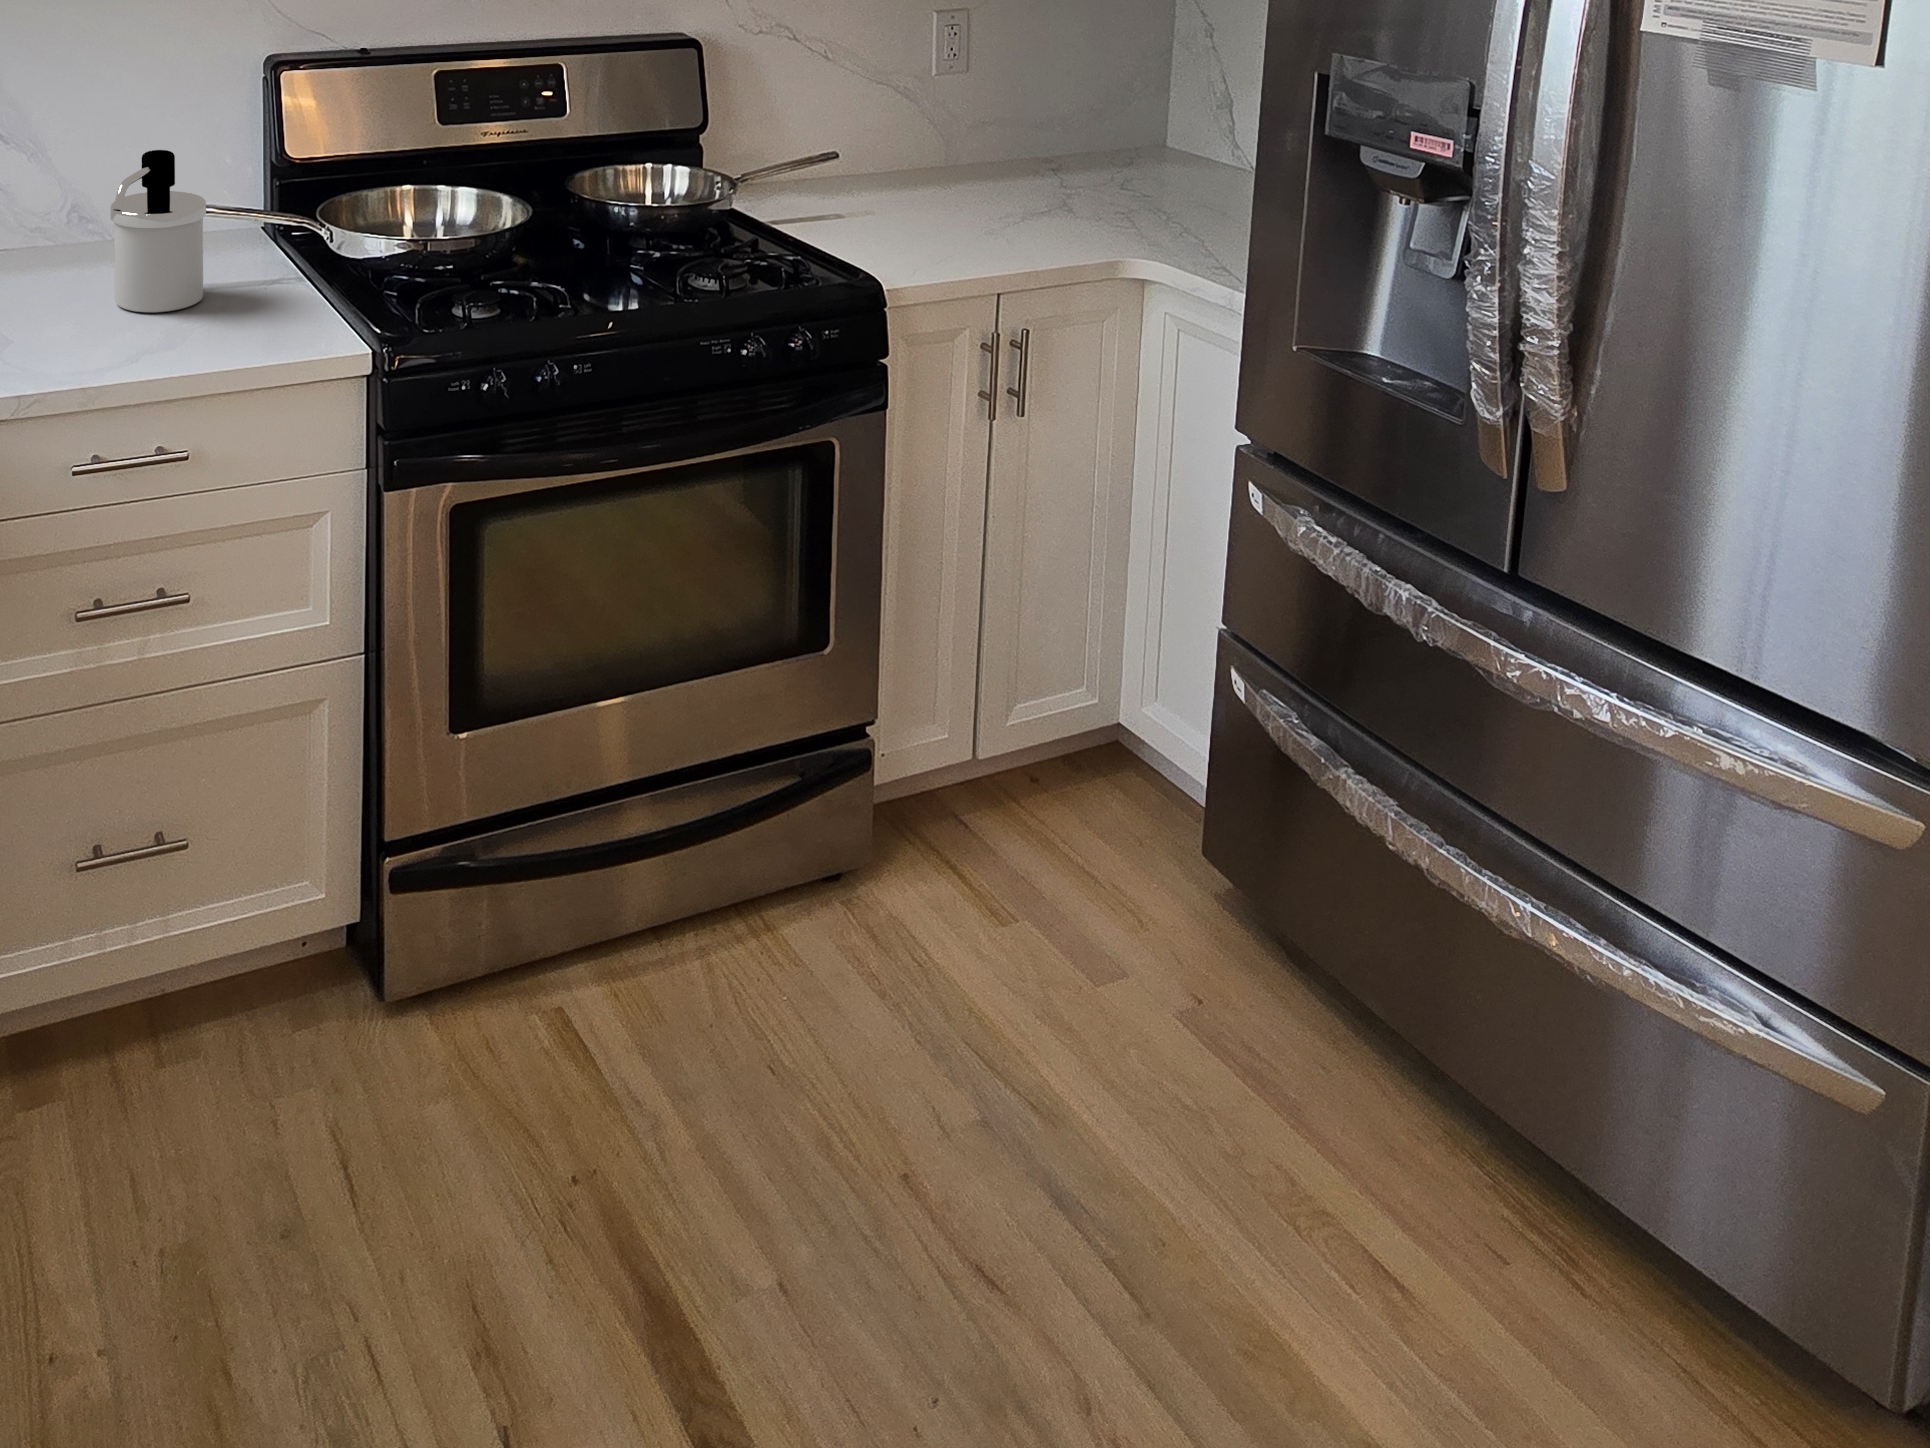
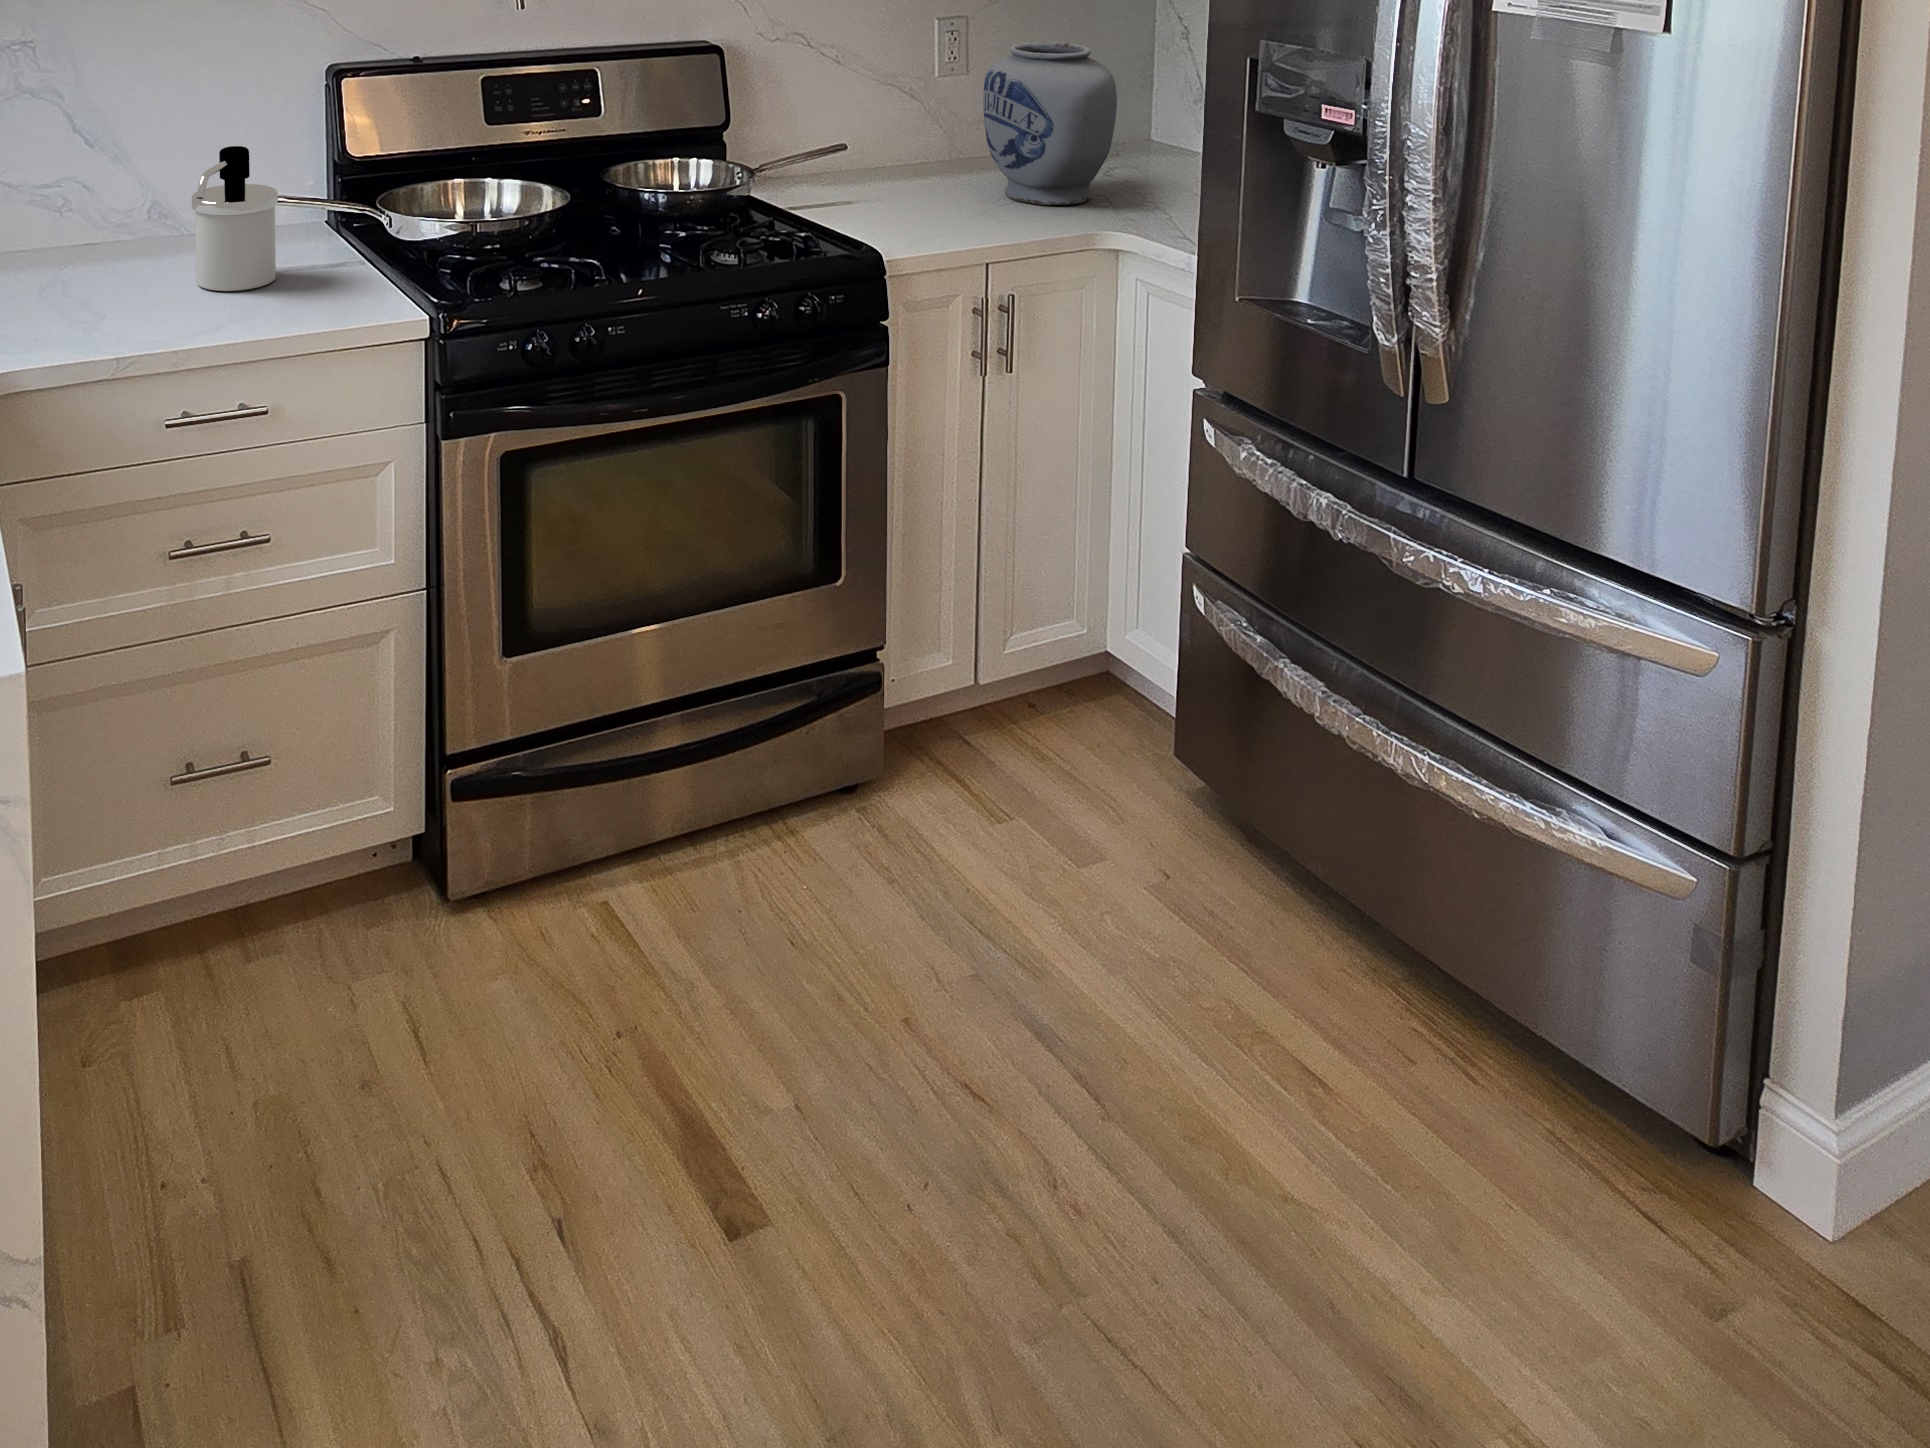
vase: none [993,42,1145,227] -> present [983,42,1117,205]

